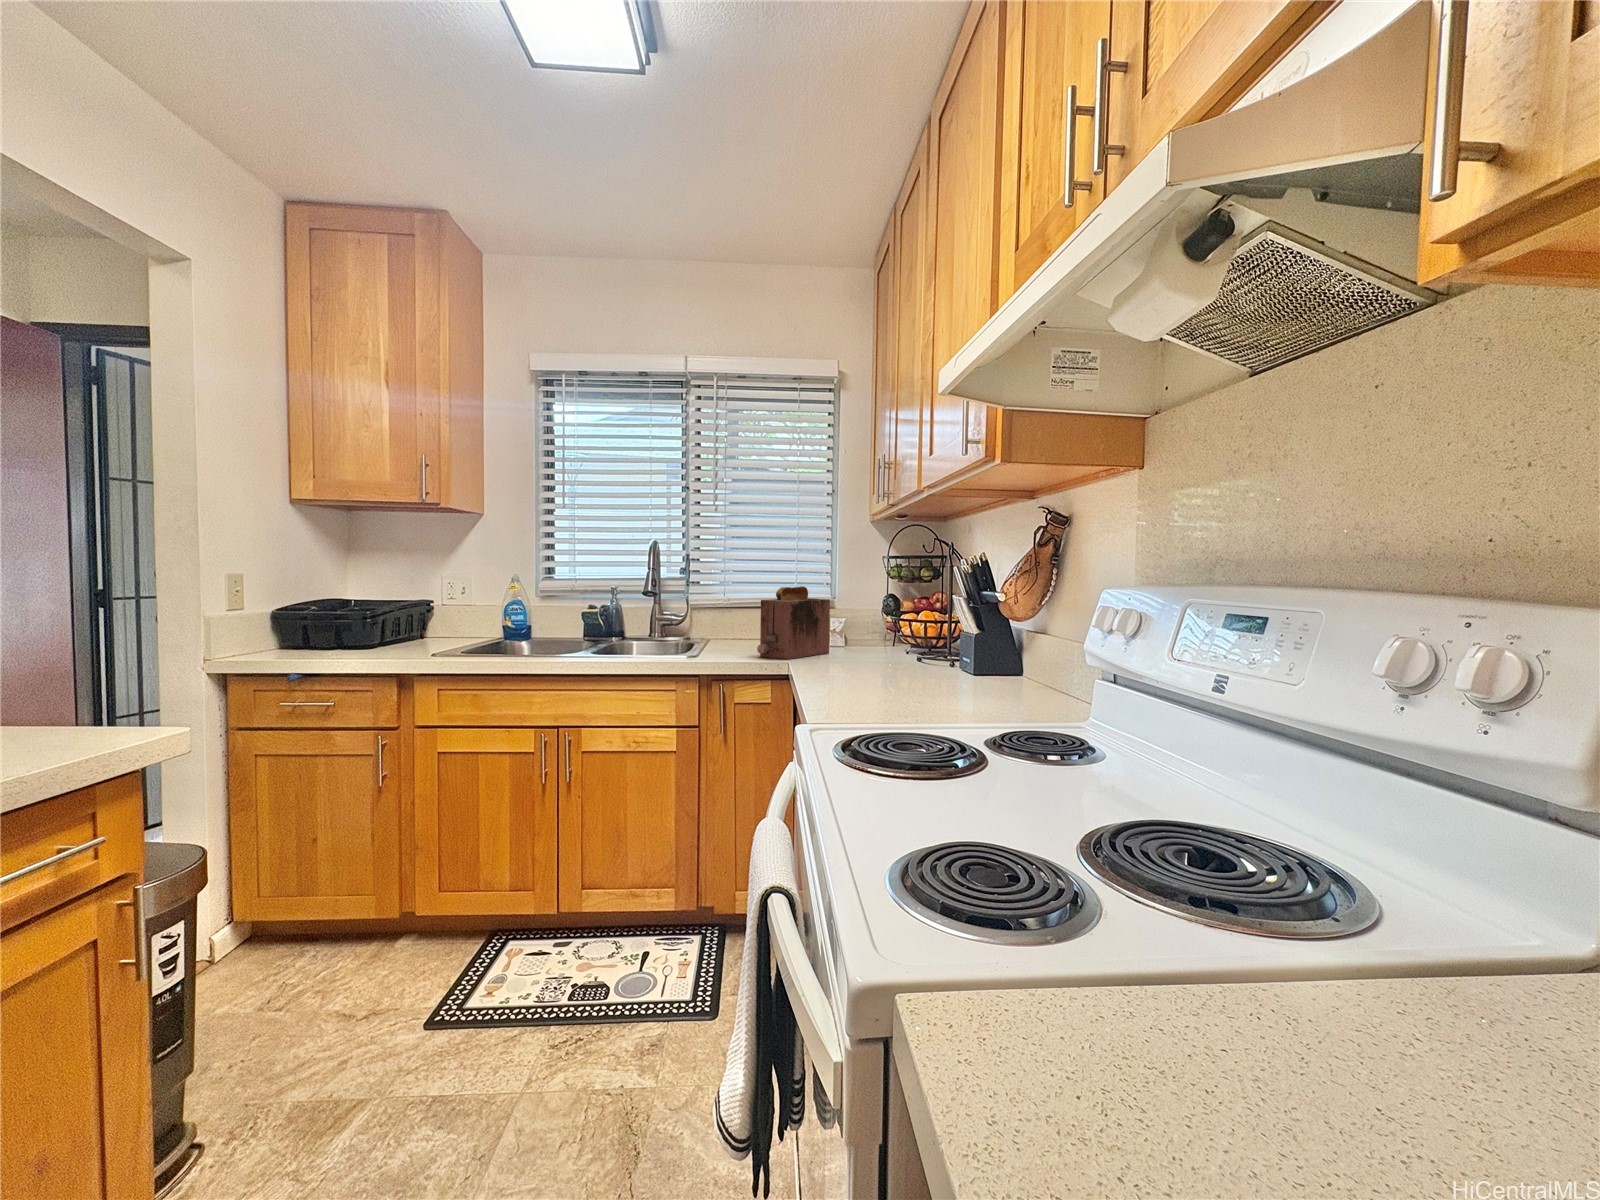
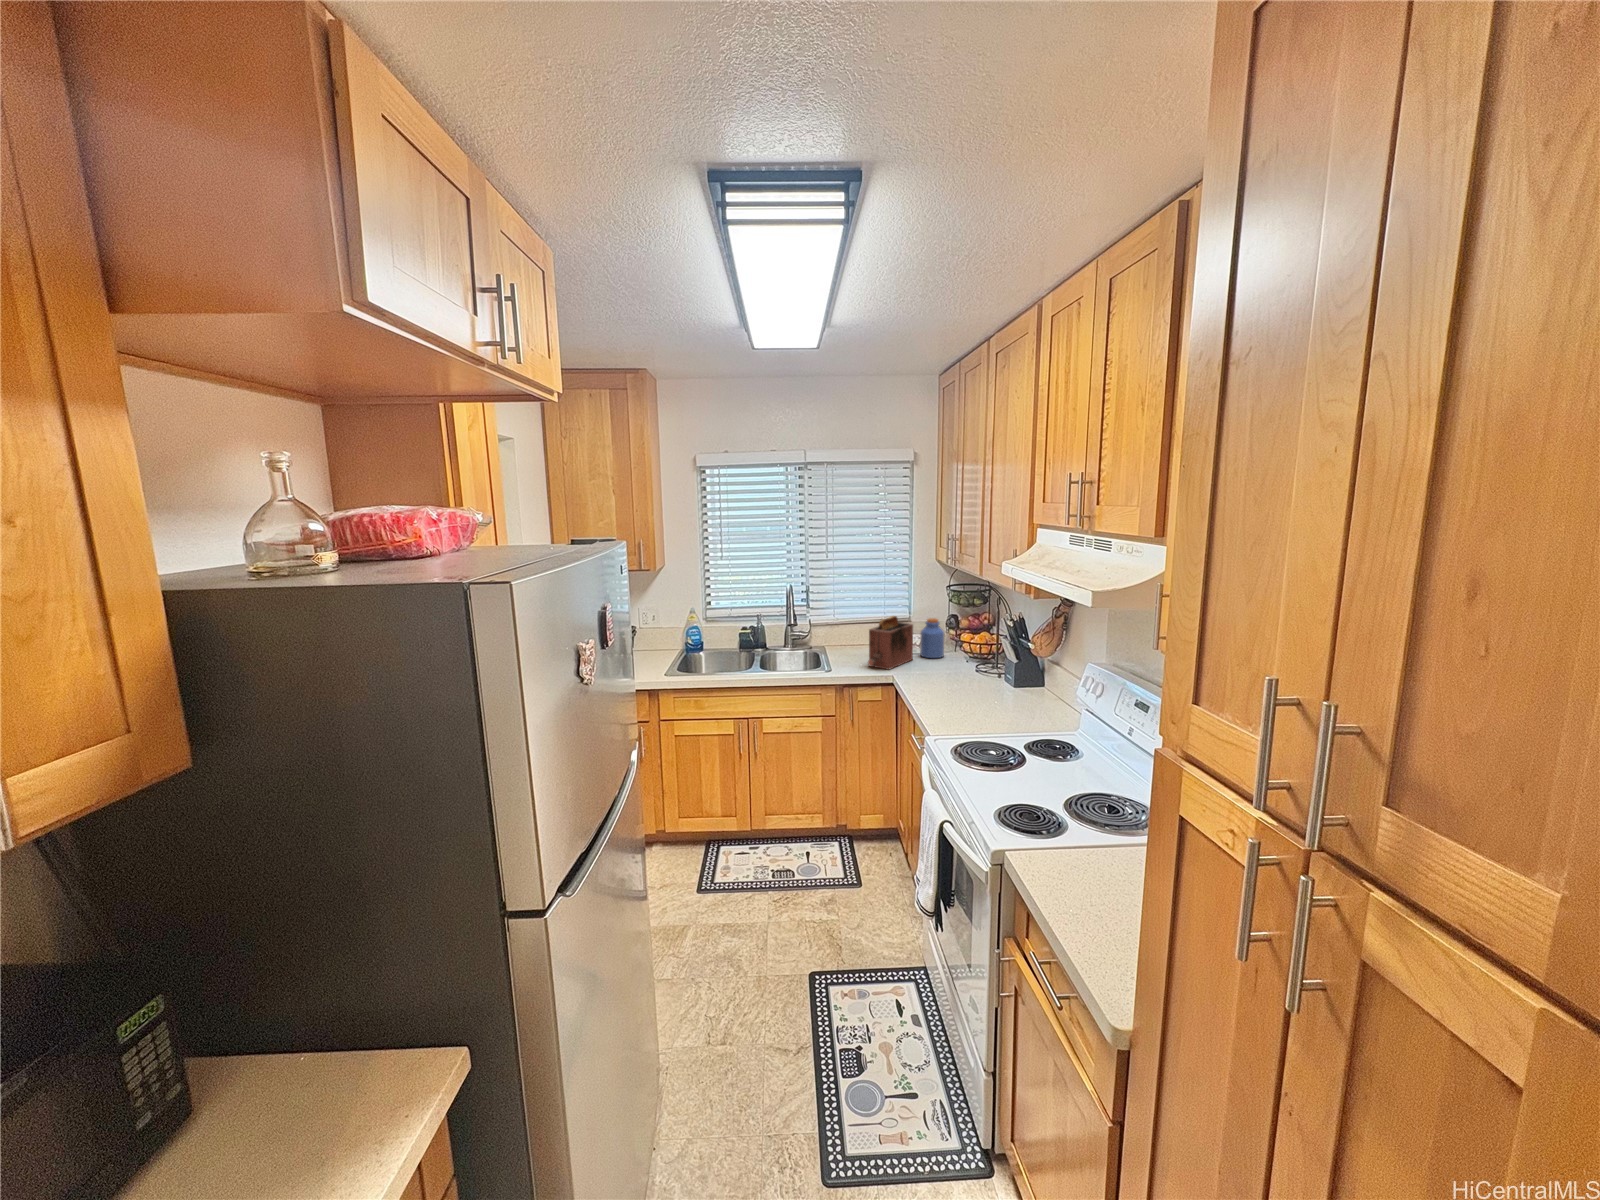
jar: none [842,596,877,652] -> present [920,618,944,658]

